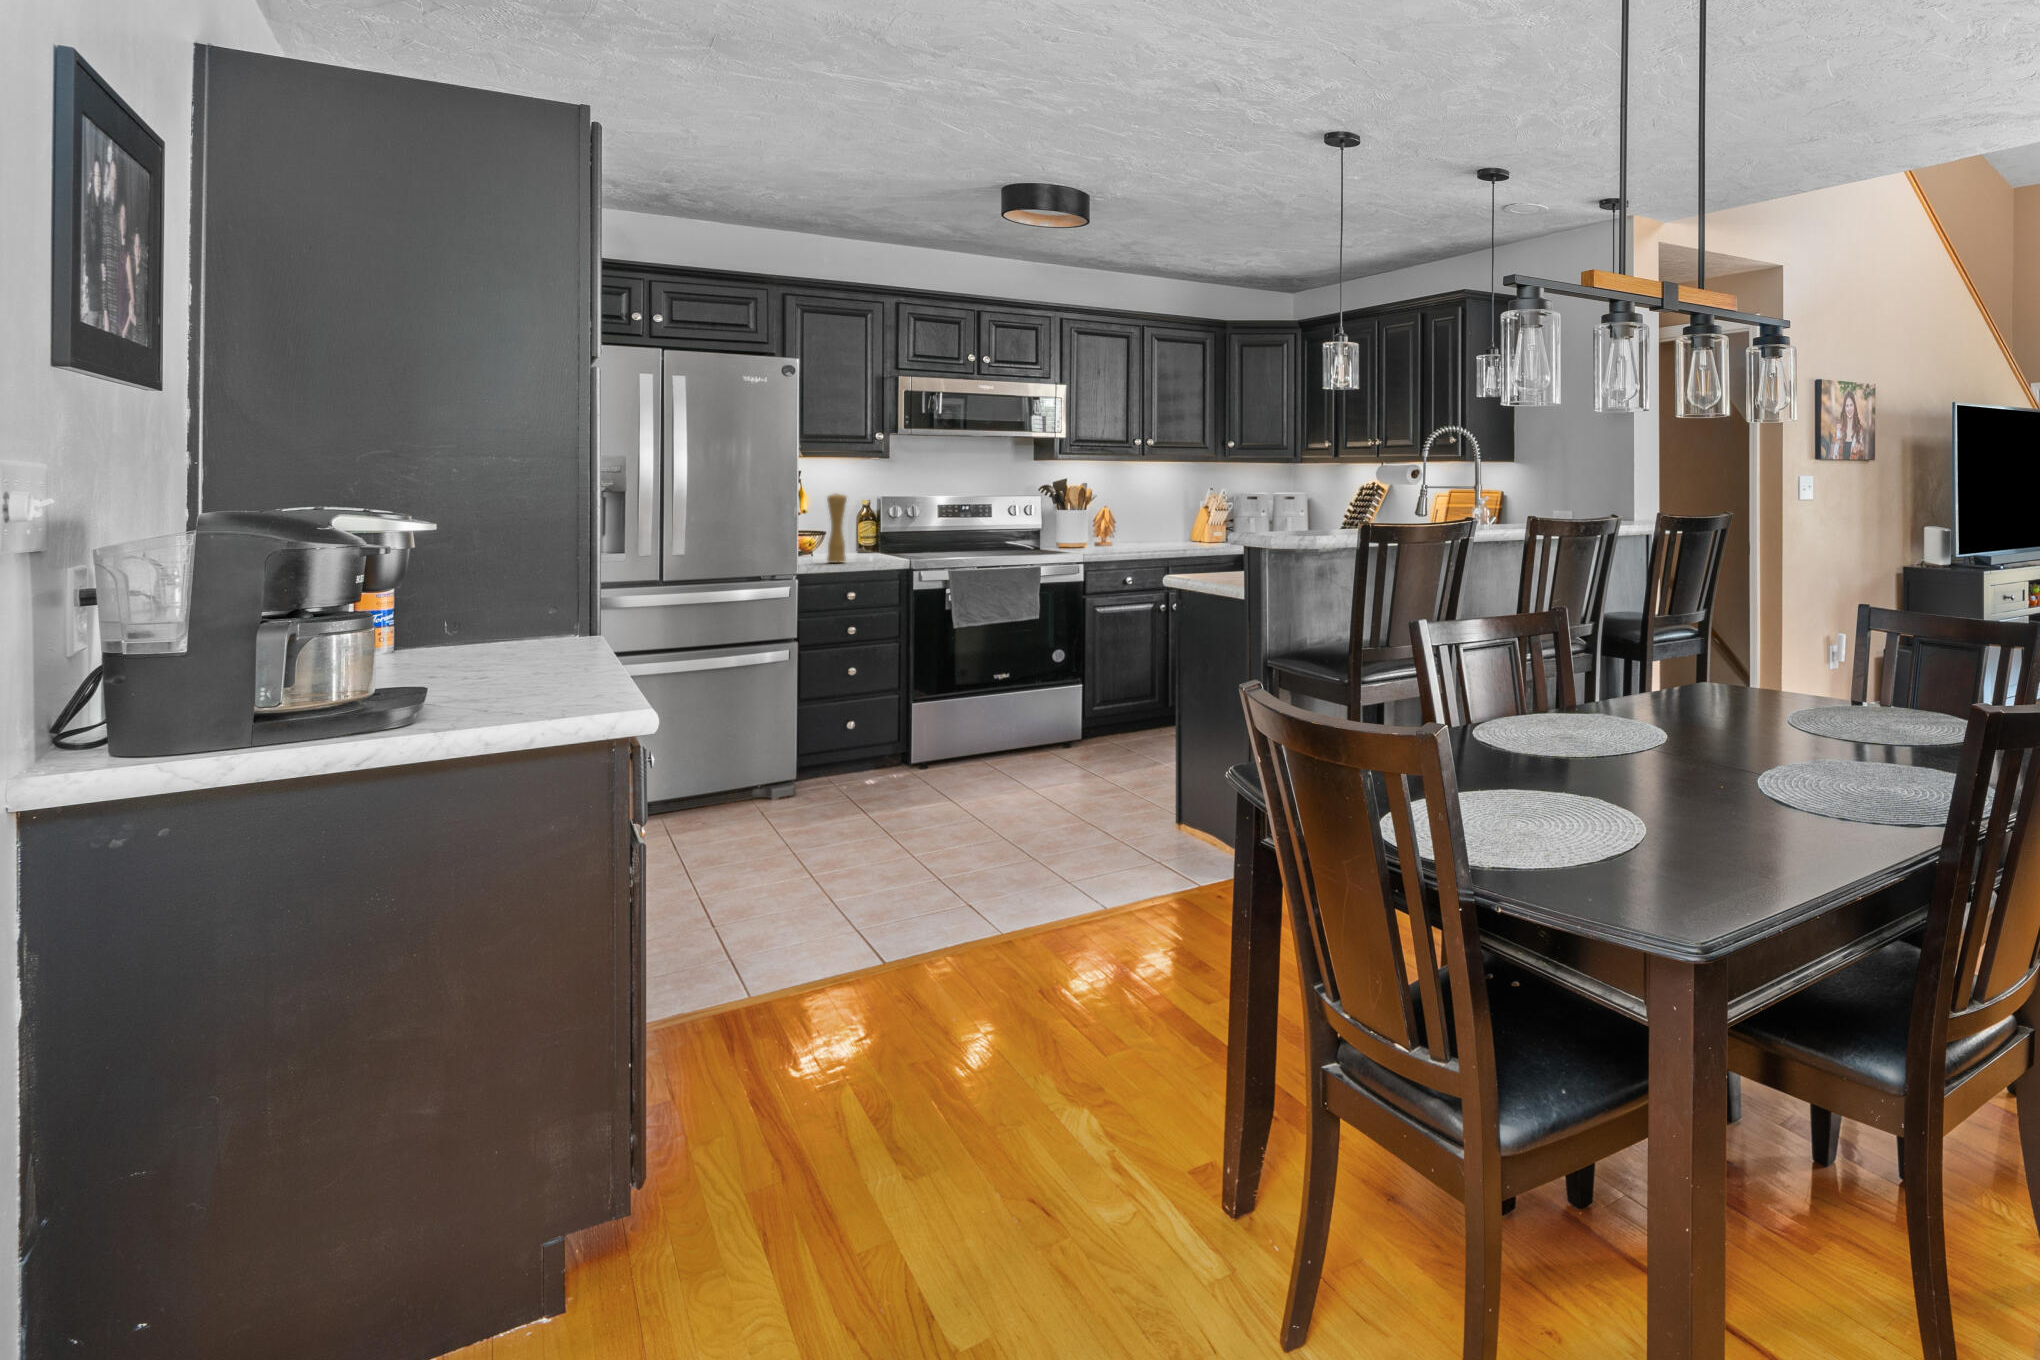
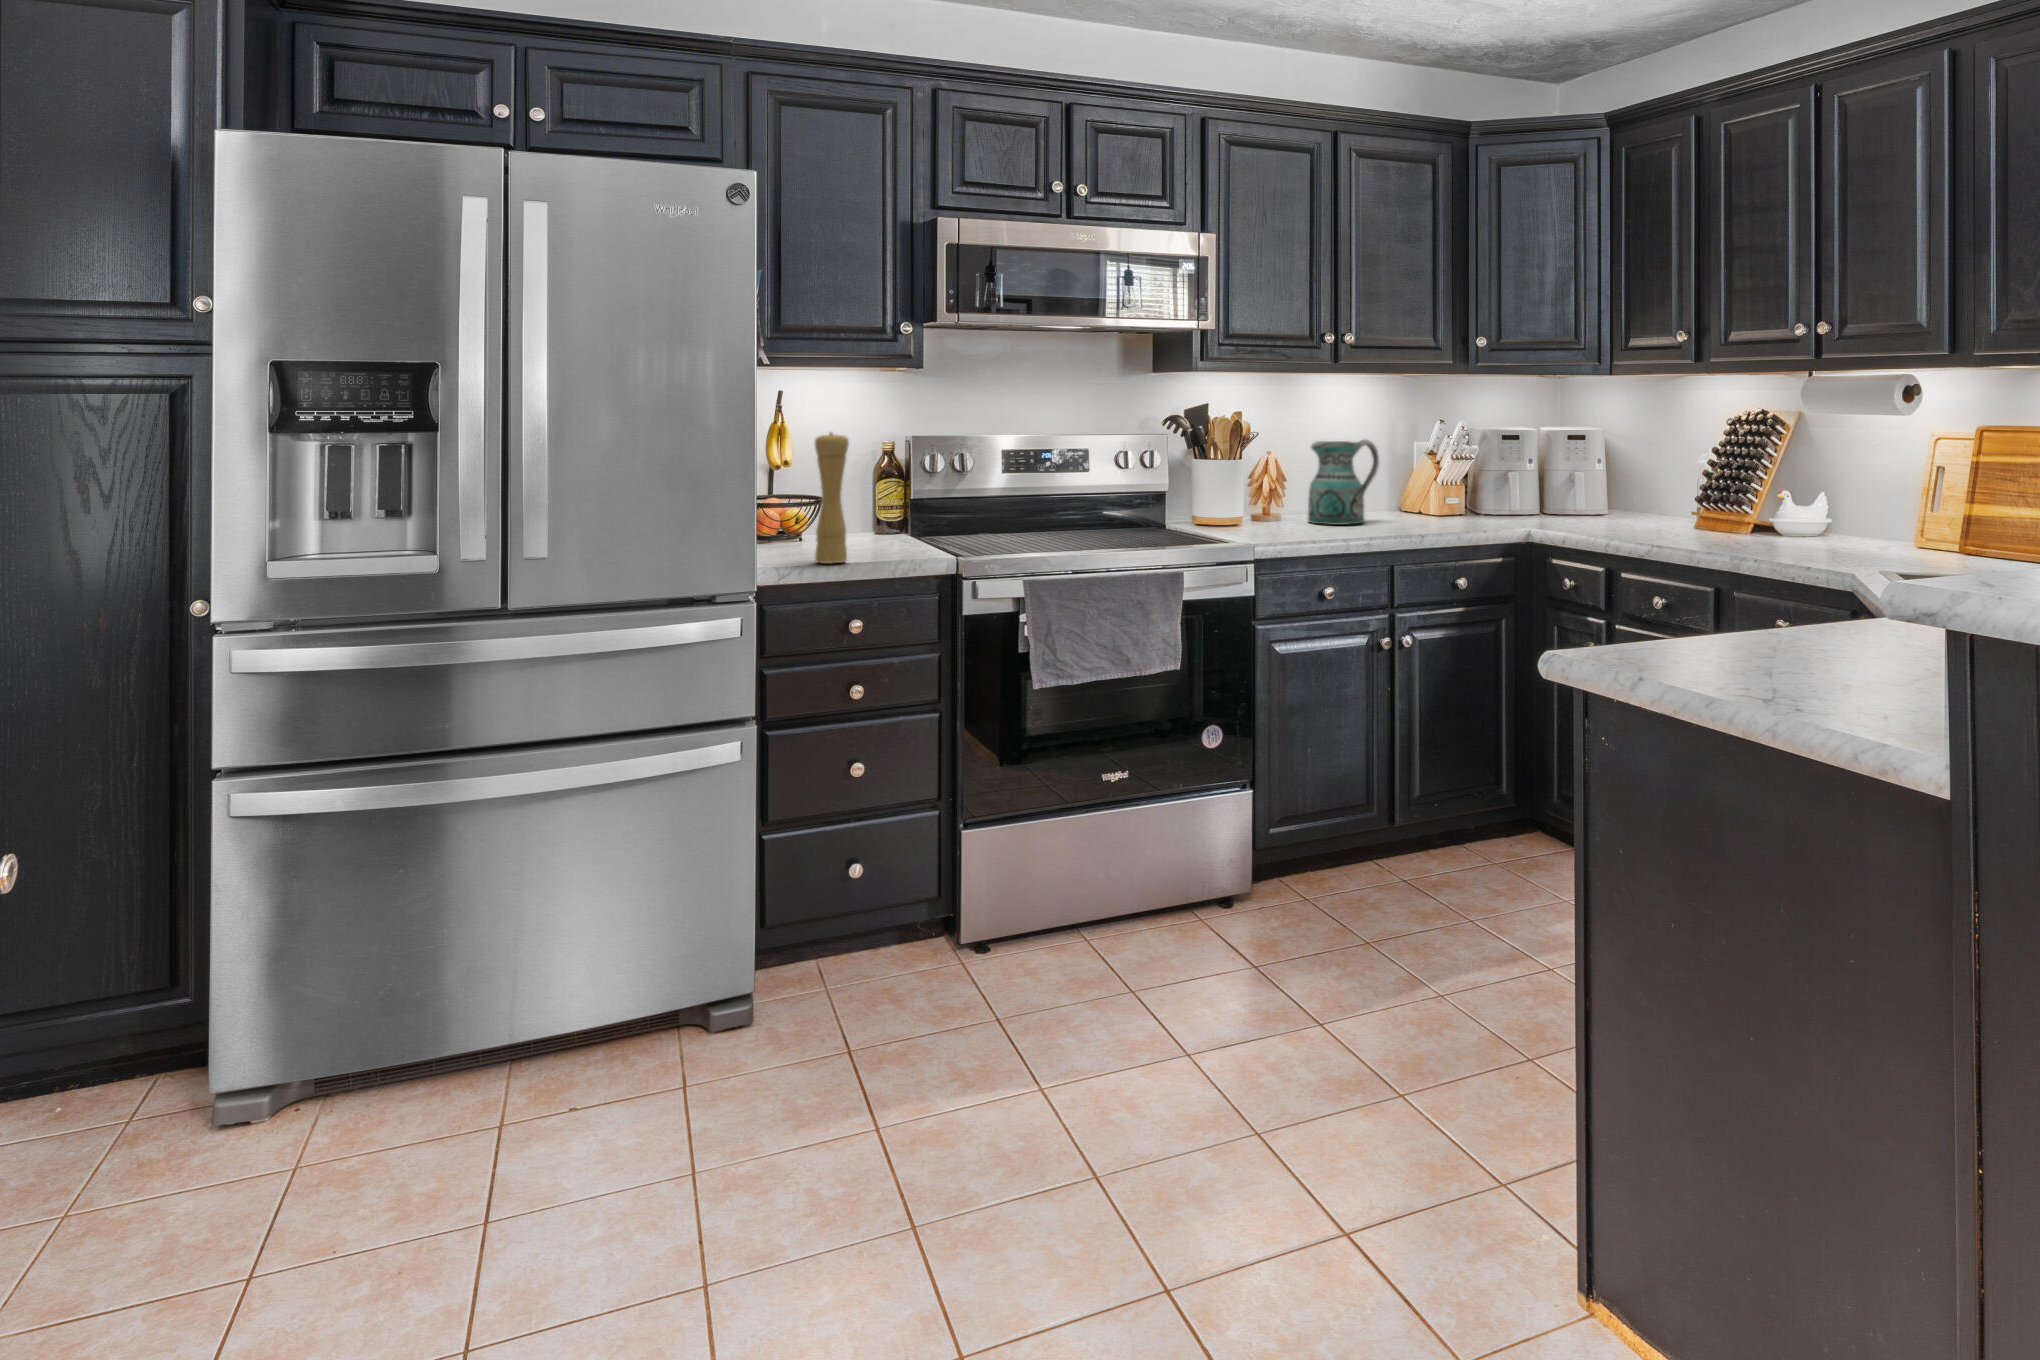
ceramic pitcher: none [1126,499,1169,547] -> present [1308,440,1379,525]

